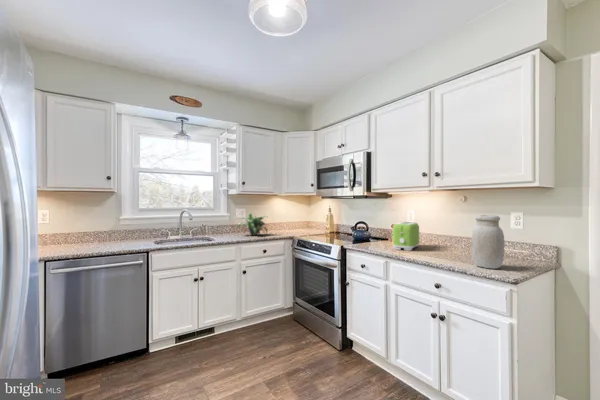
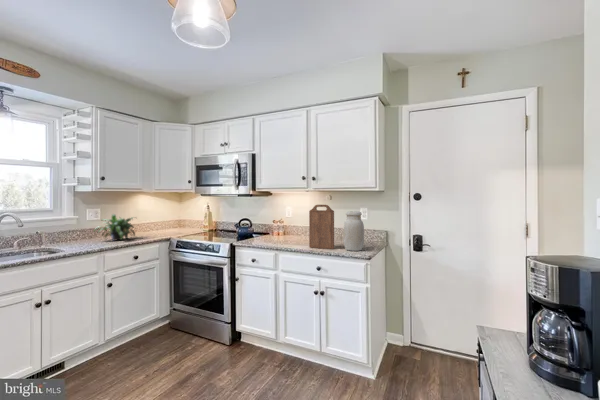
cutting board: none [425,206,459,263] -> present [309,205,334,249]
toaster: present [393,222,419,251] -> none [279,218,297,243]

